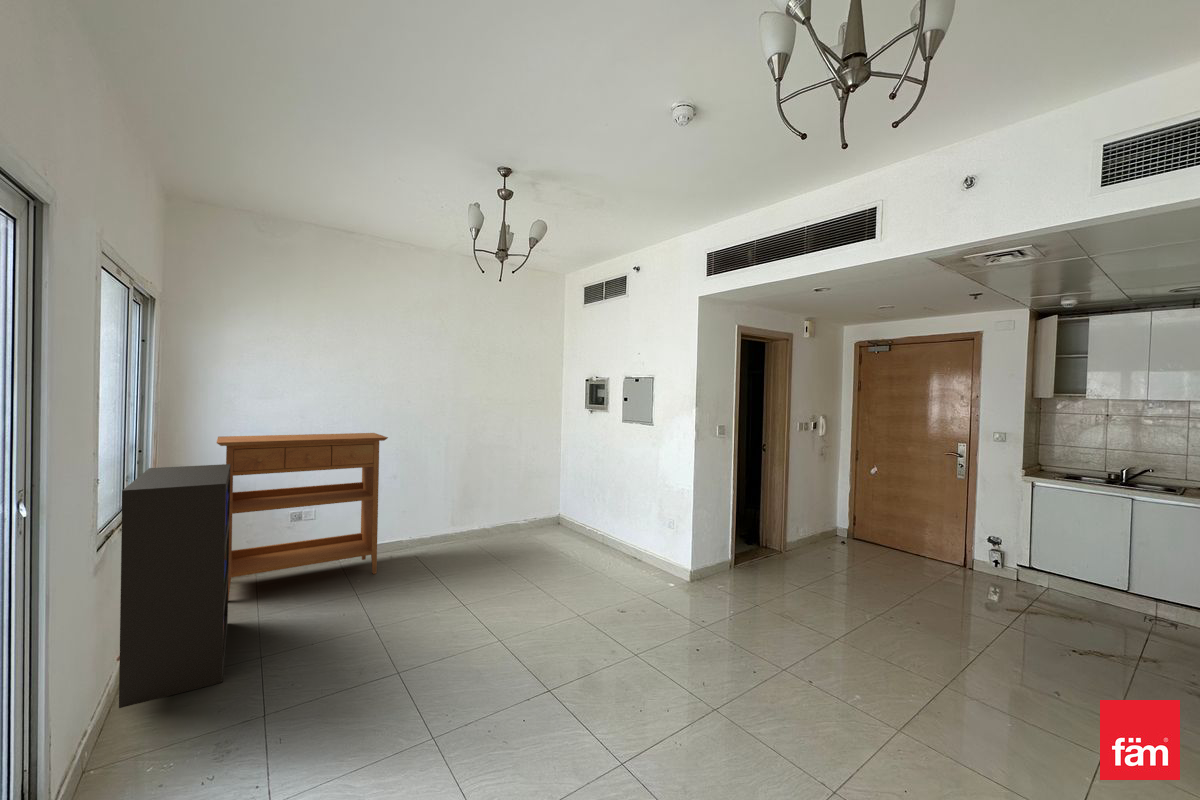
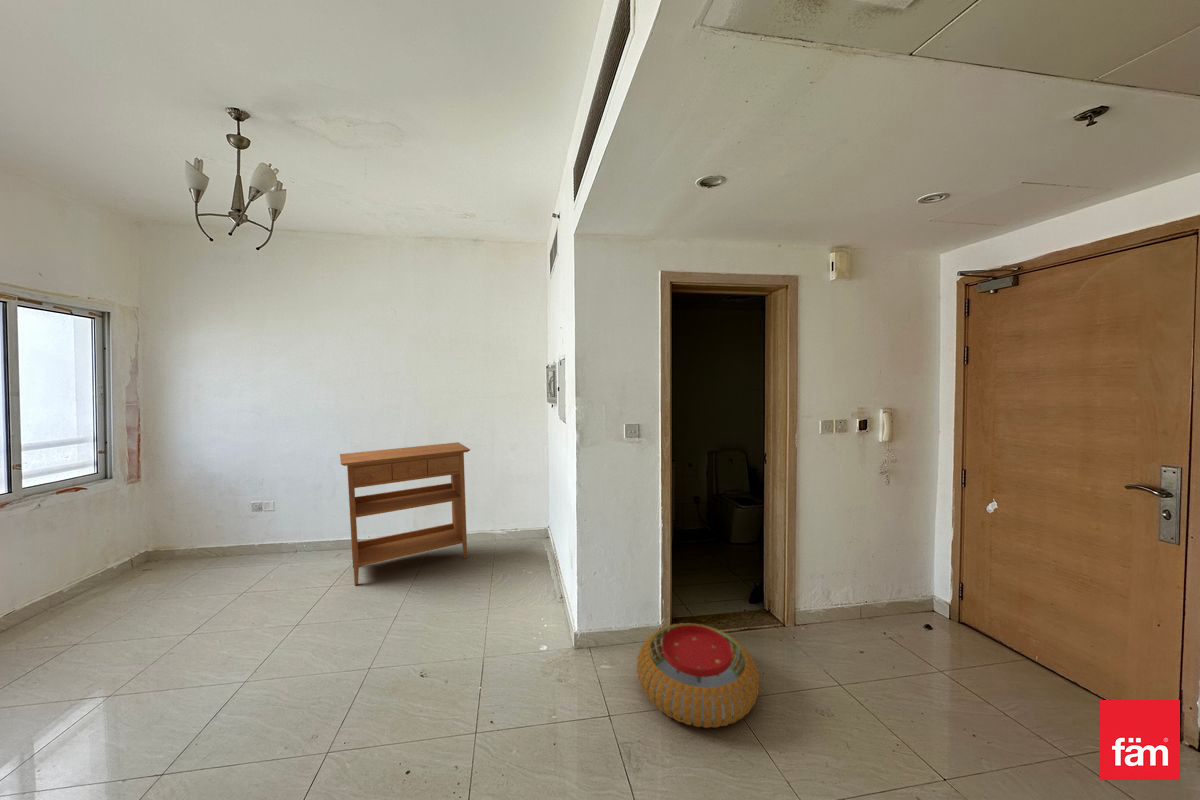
bookshelf: present [119,464,231,708] -> none [281,484,363,682]
pouf: none [579,630,725,743] -> present [637,623,759,728]

